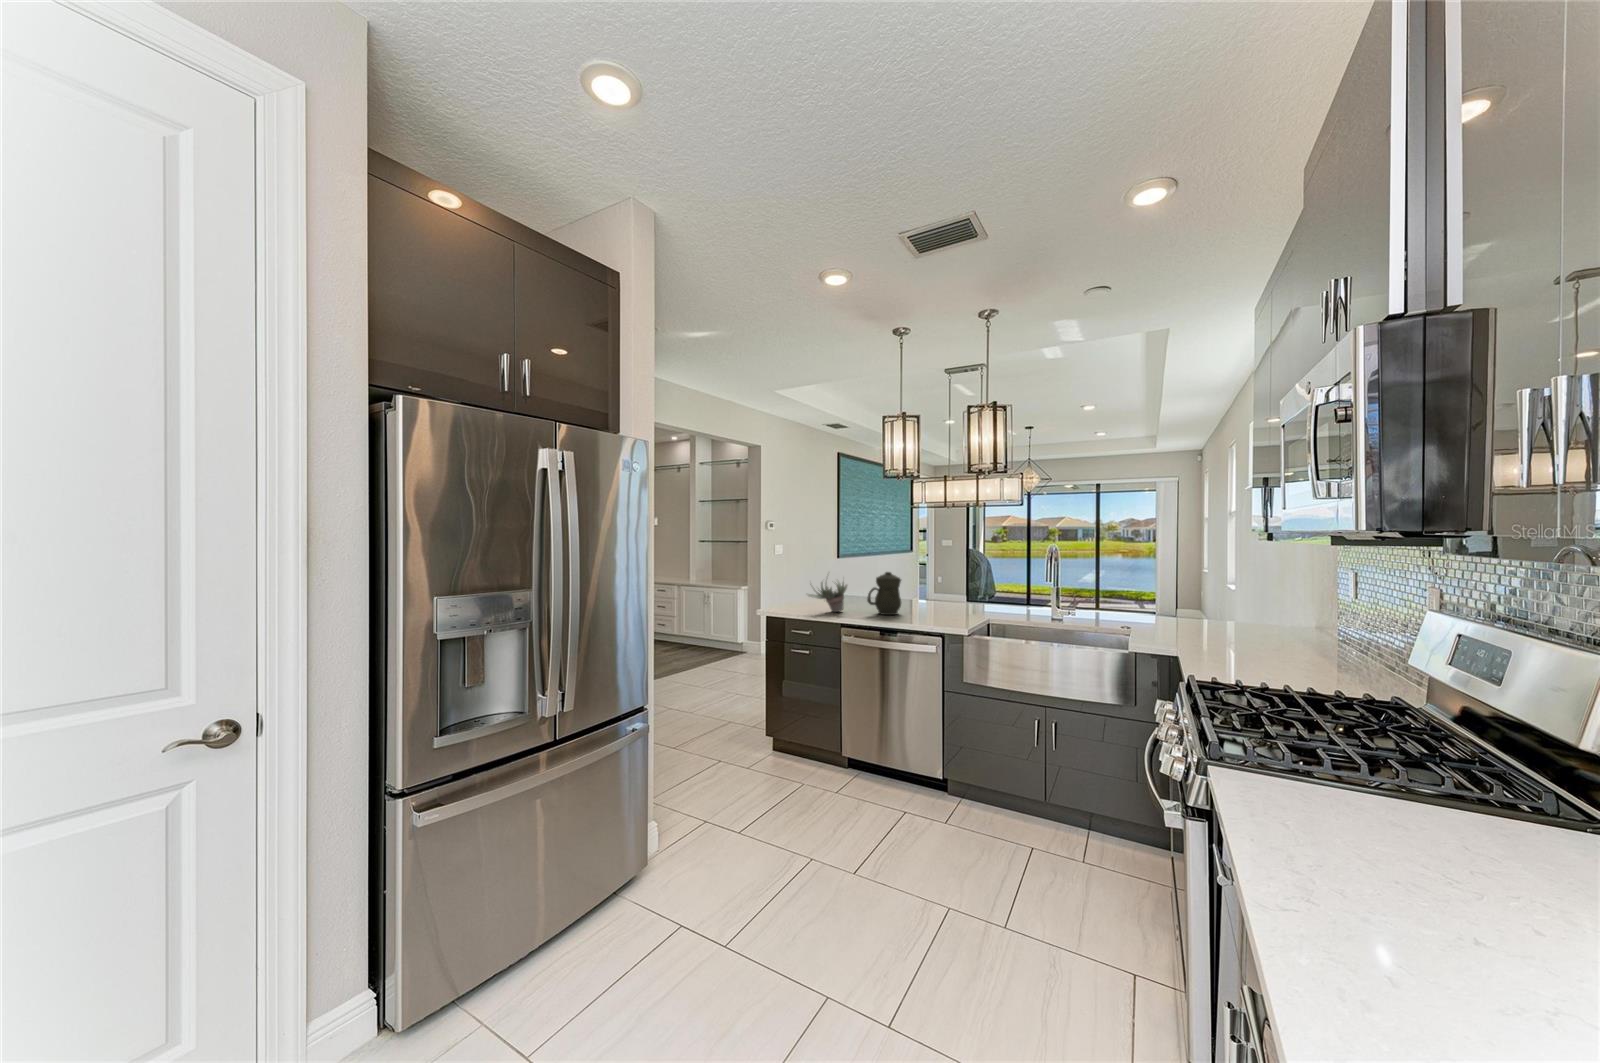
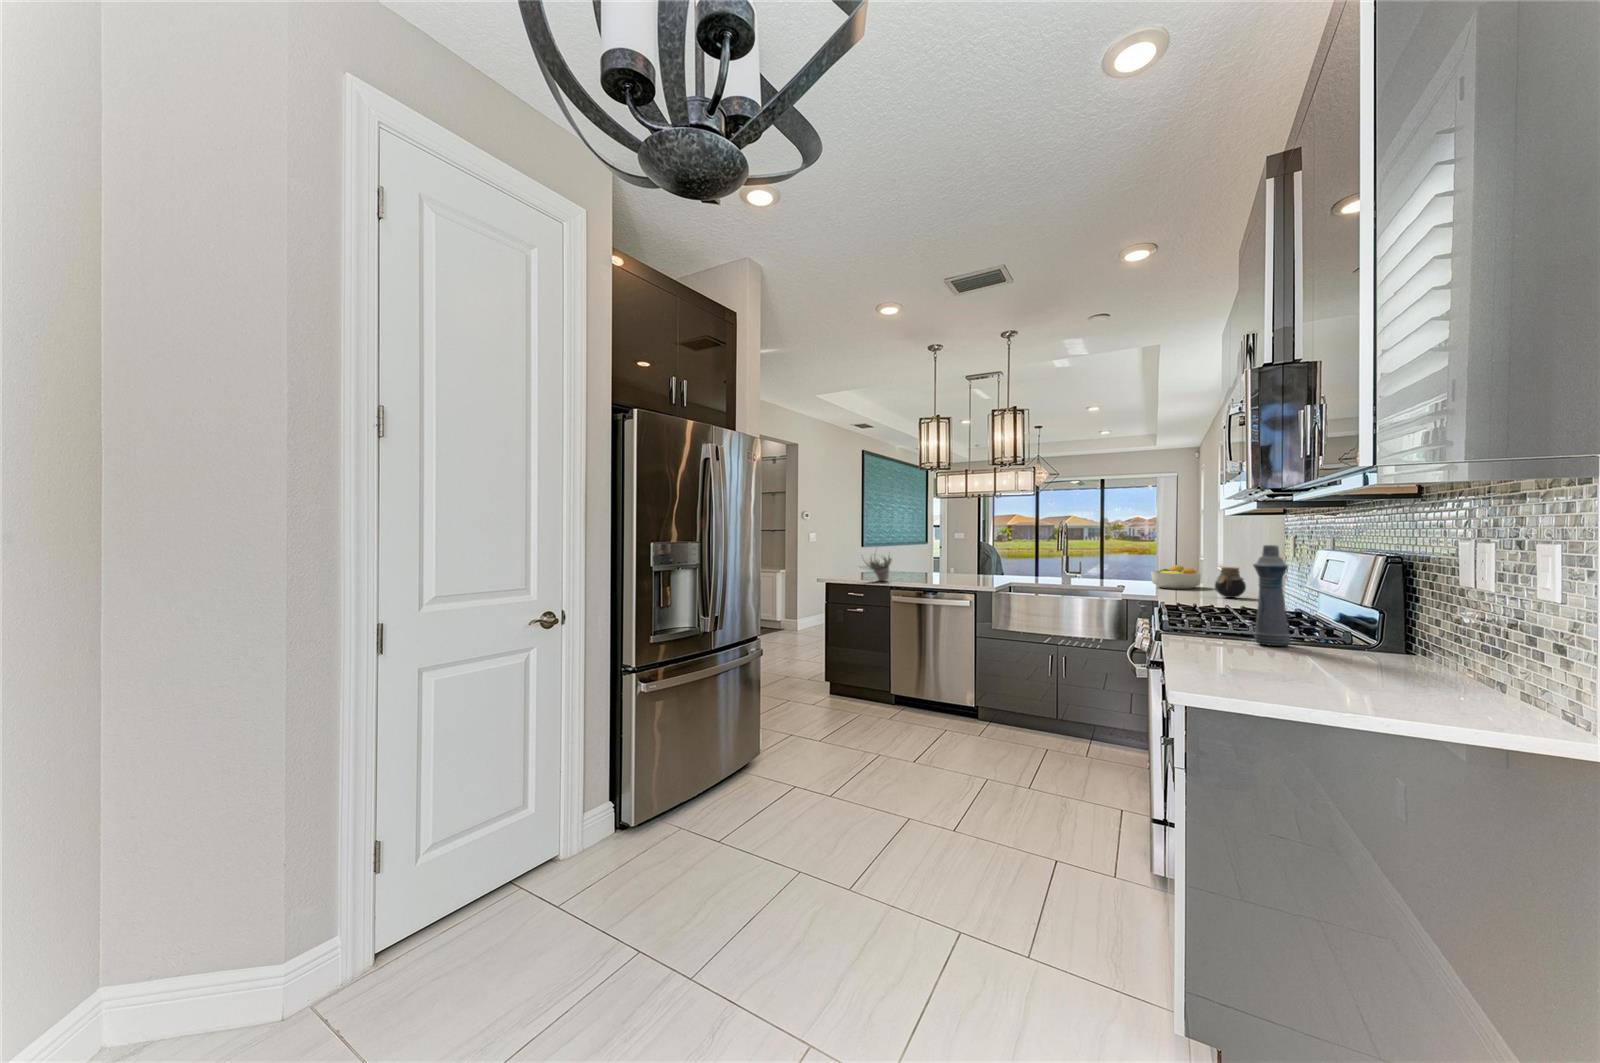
teapot: present [867,572,901,615] -> none [910,547,937,582]
fruit bowl: none [1164,600,1230,635] -> present [1151,565,1201,589]
jar: none [1258,618,1303,662] -> present [1215,567,1246,598]
bottle: none [1422,668,1512,883] -> present [1253,545,1291,646]

